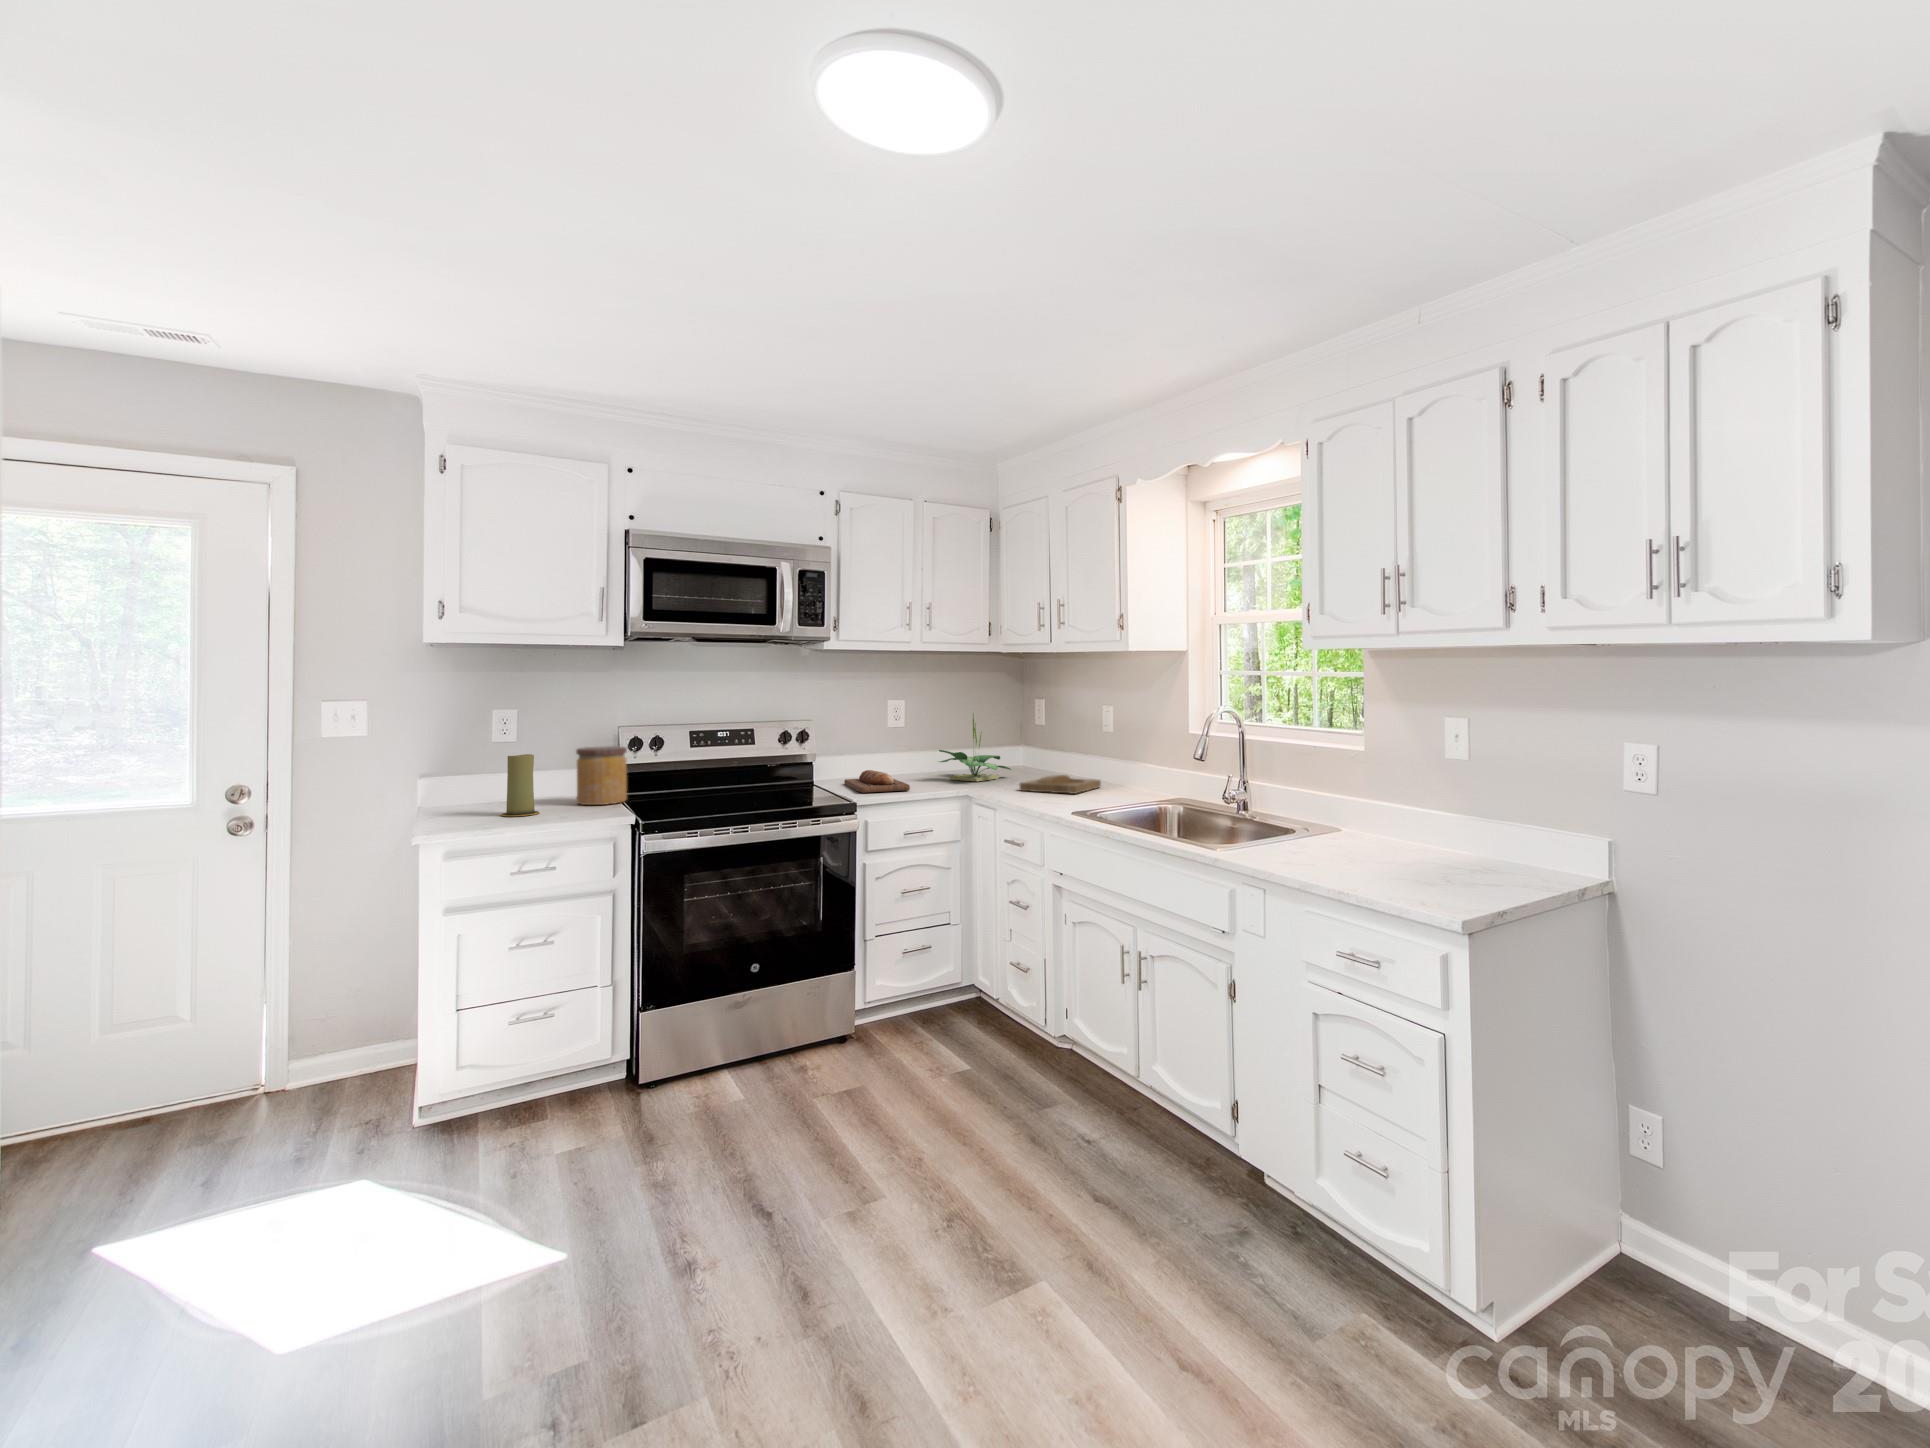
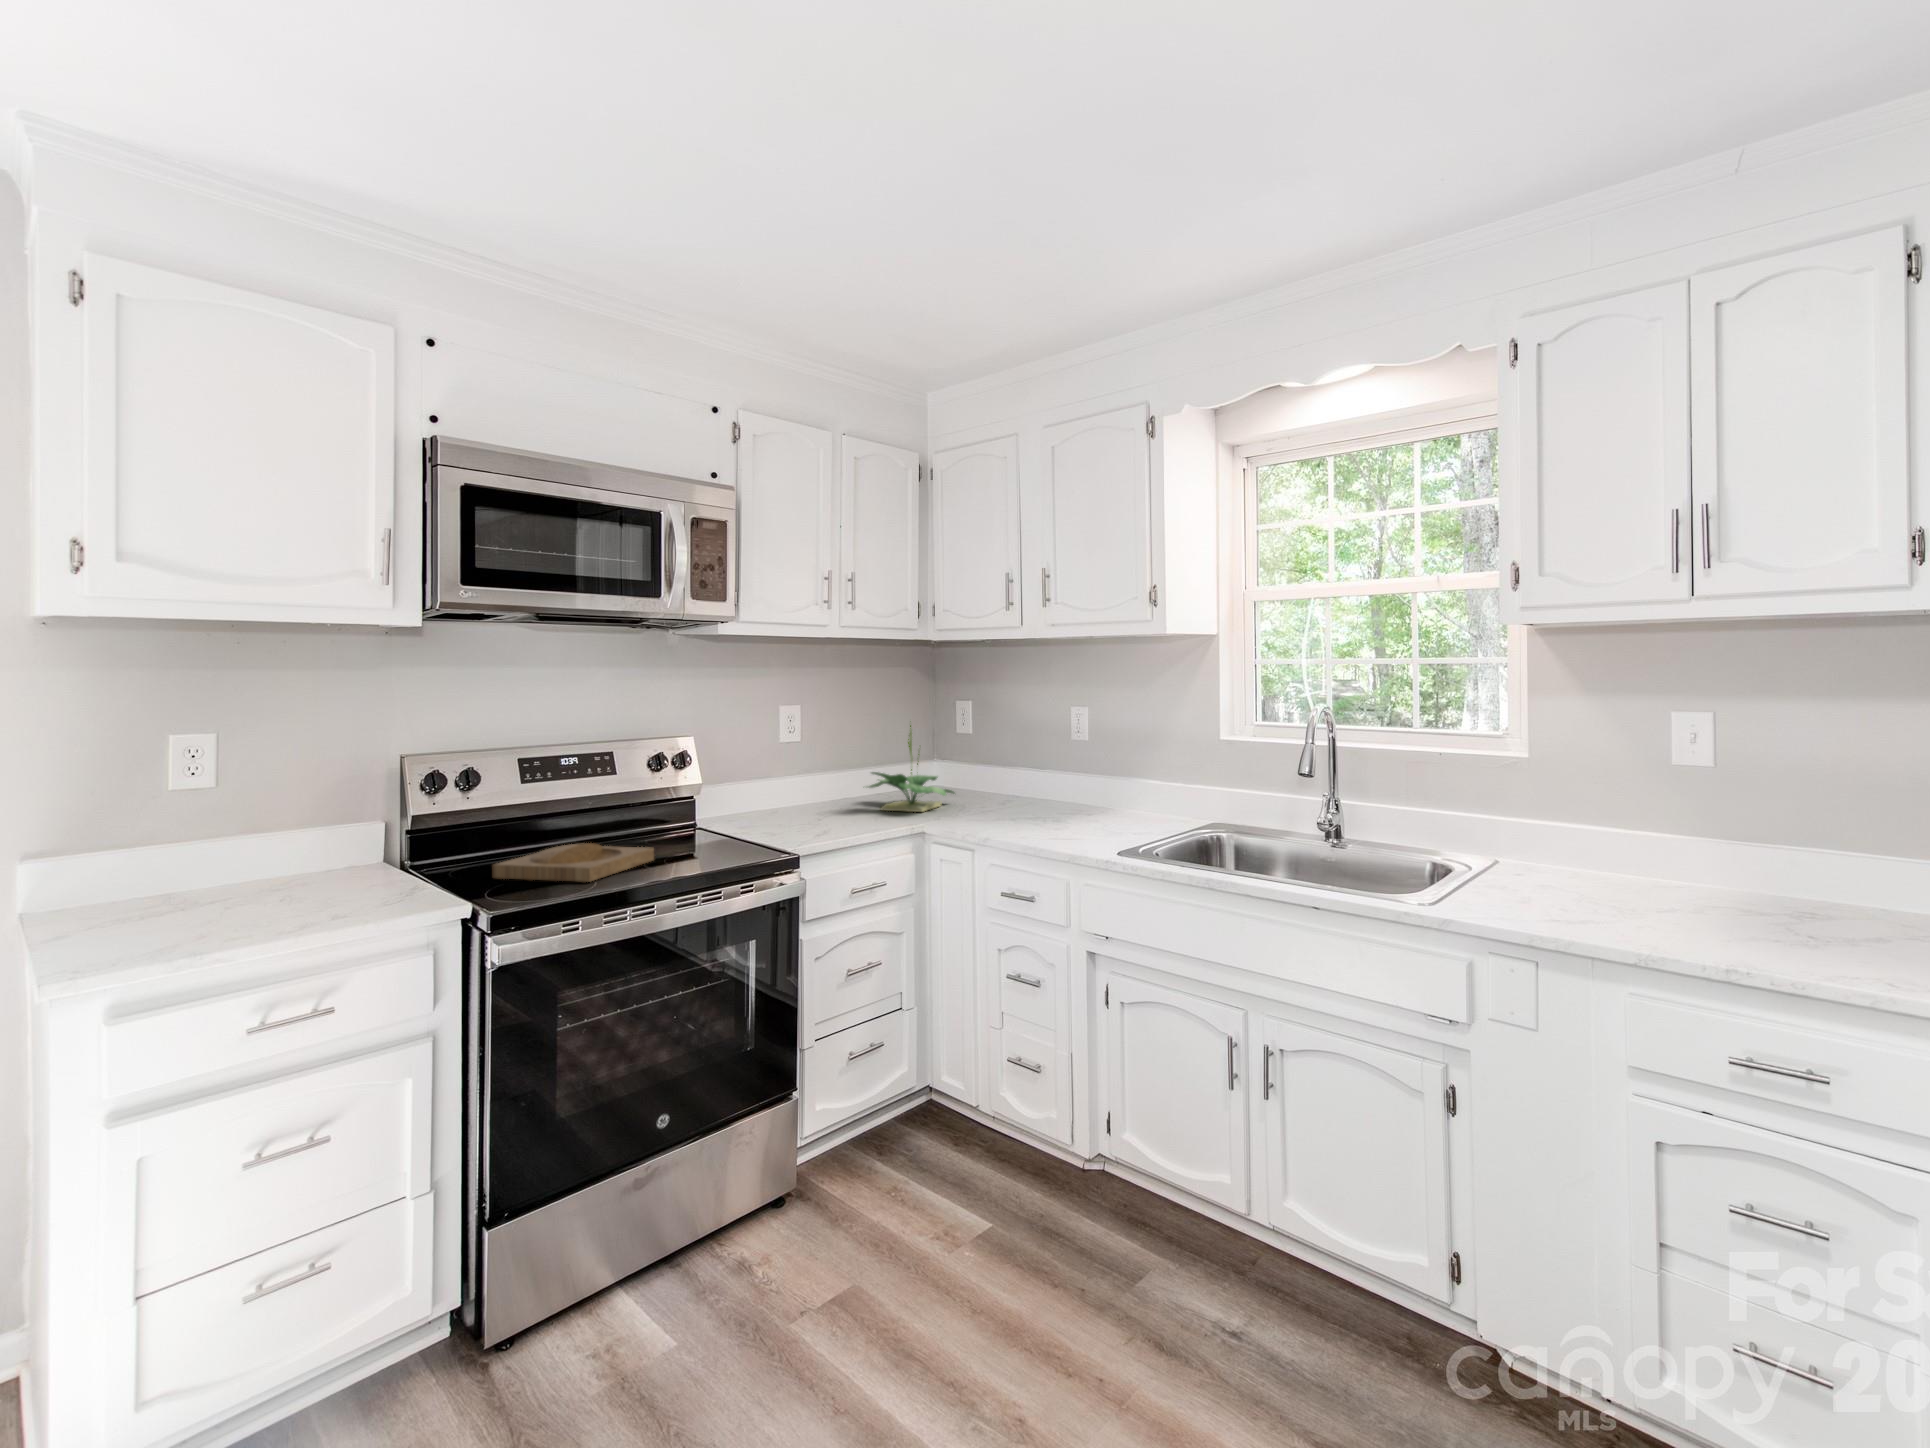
jar: present [576,746,627,805] -> none [334,787,424,888]
candle: present [501,754,539,816] -> none [201,810,279,923]
bread loaf: present [844,770,910,793] -> none [742,804,854,839]
tray: present [1020,775,1101,794] -> present [492,843,654,882]

